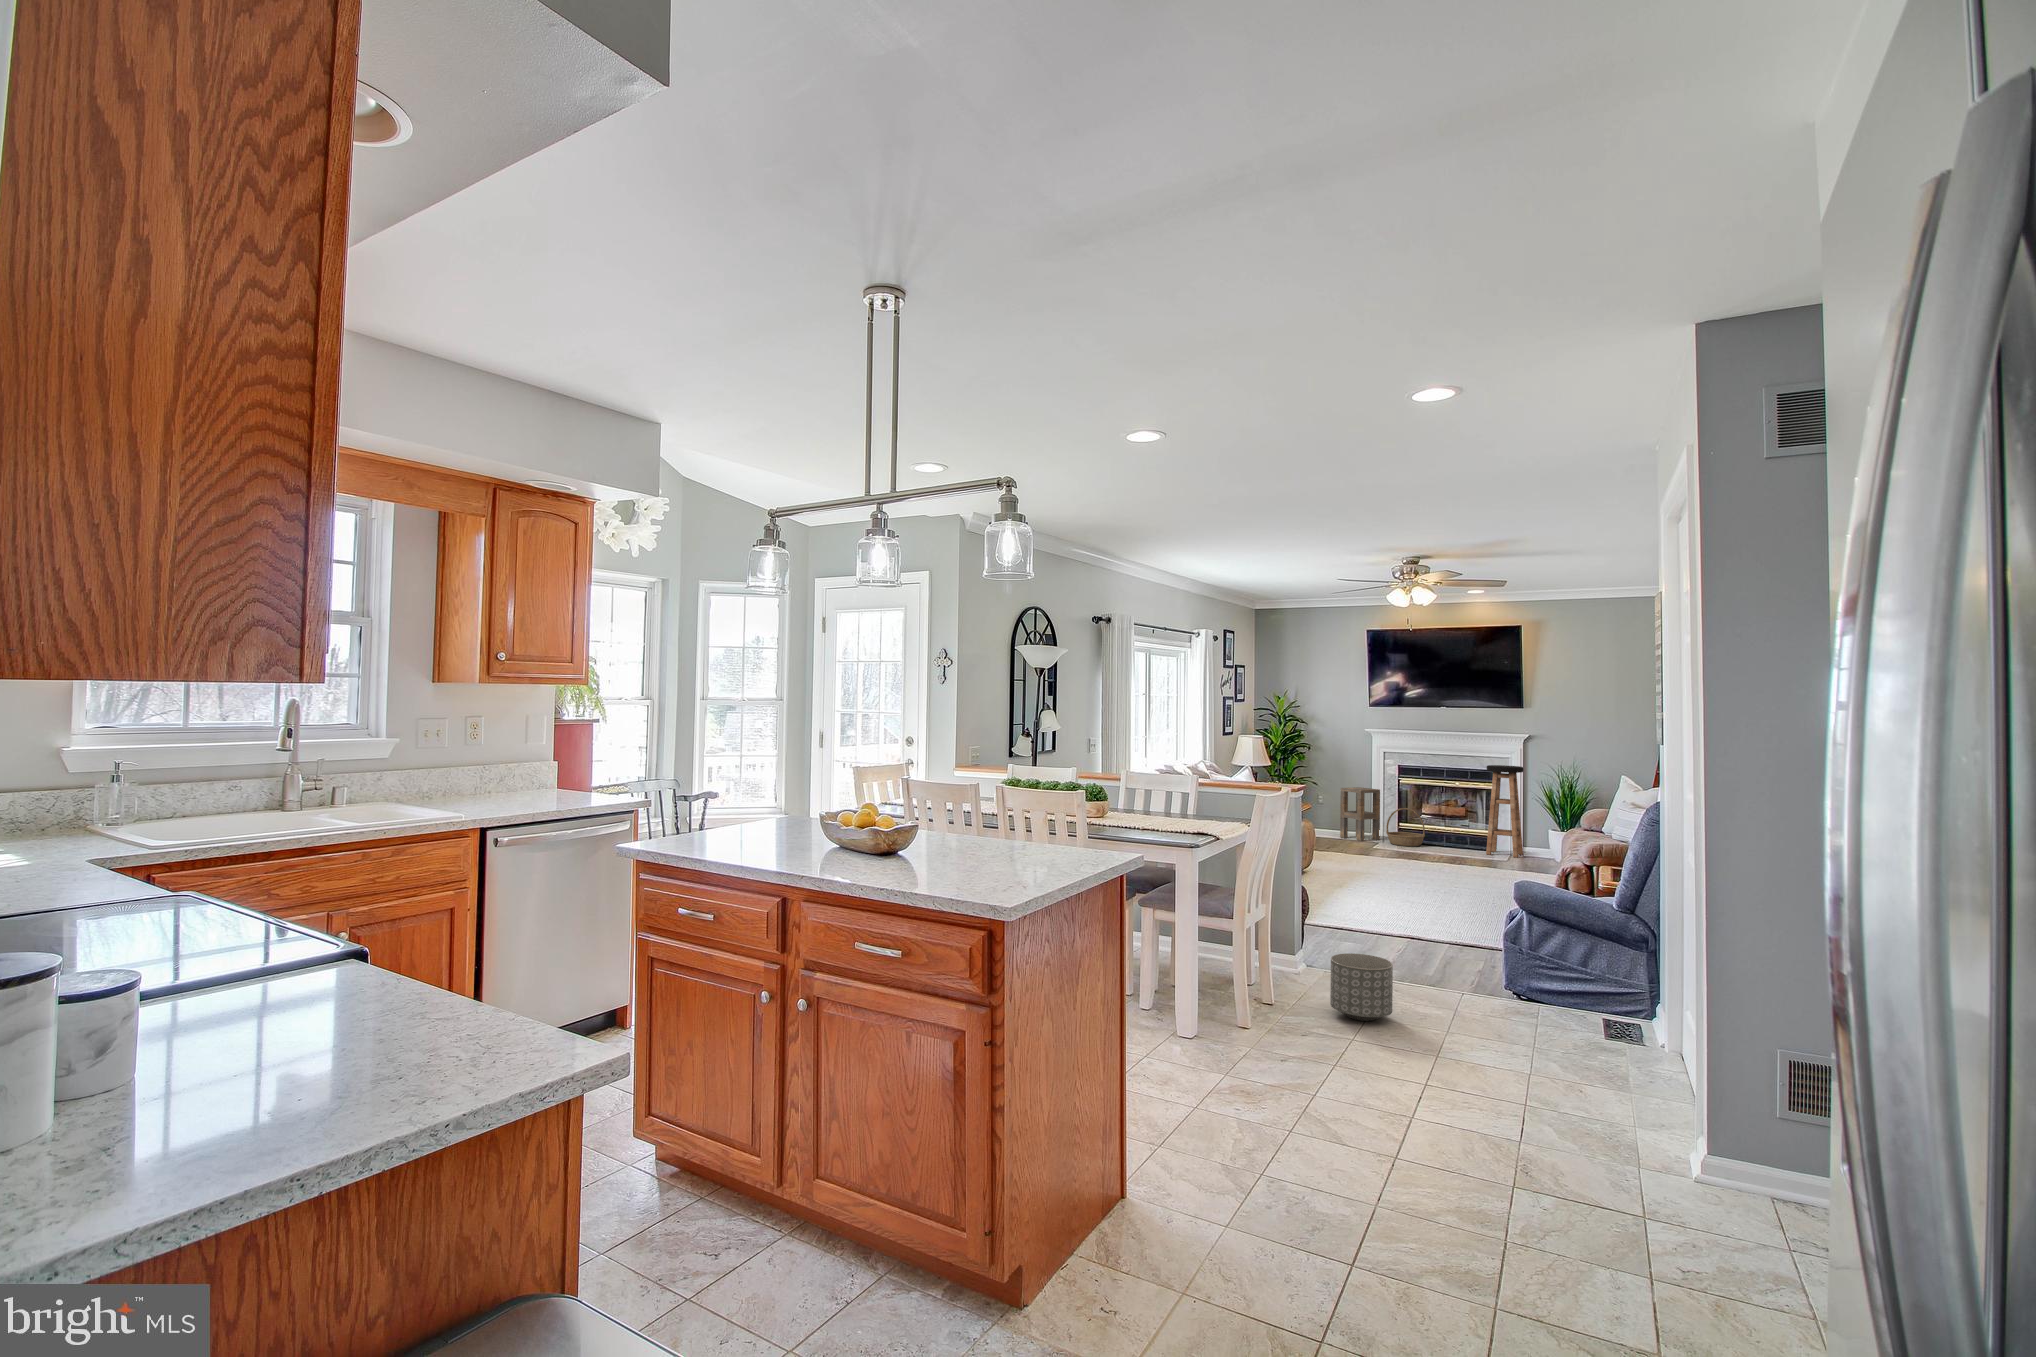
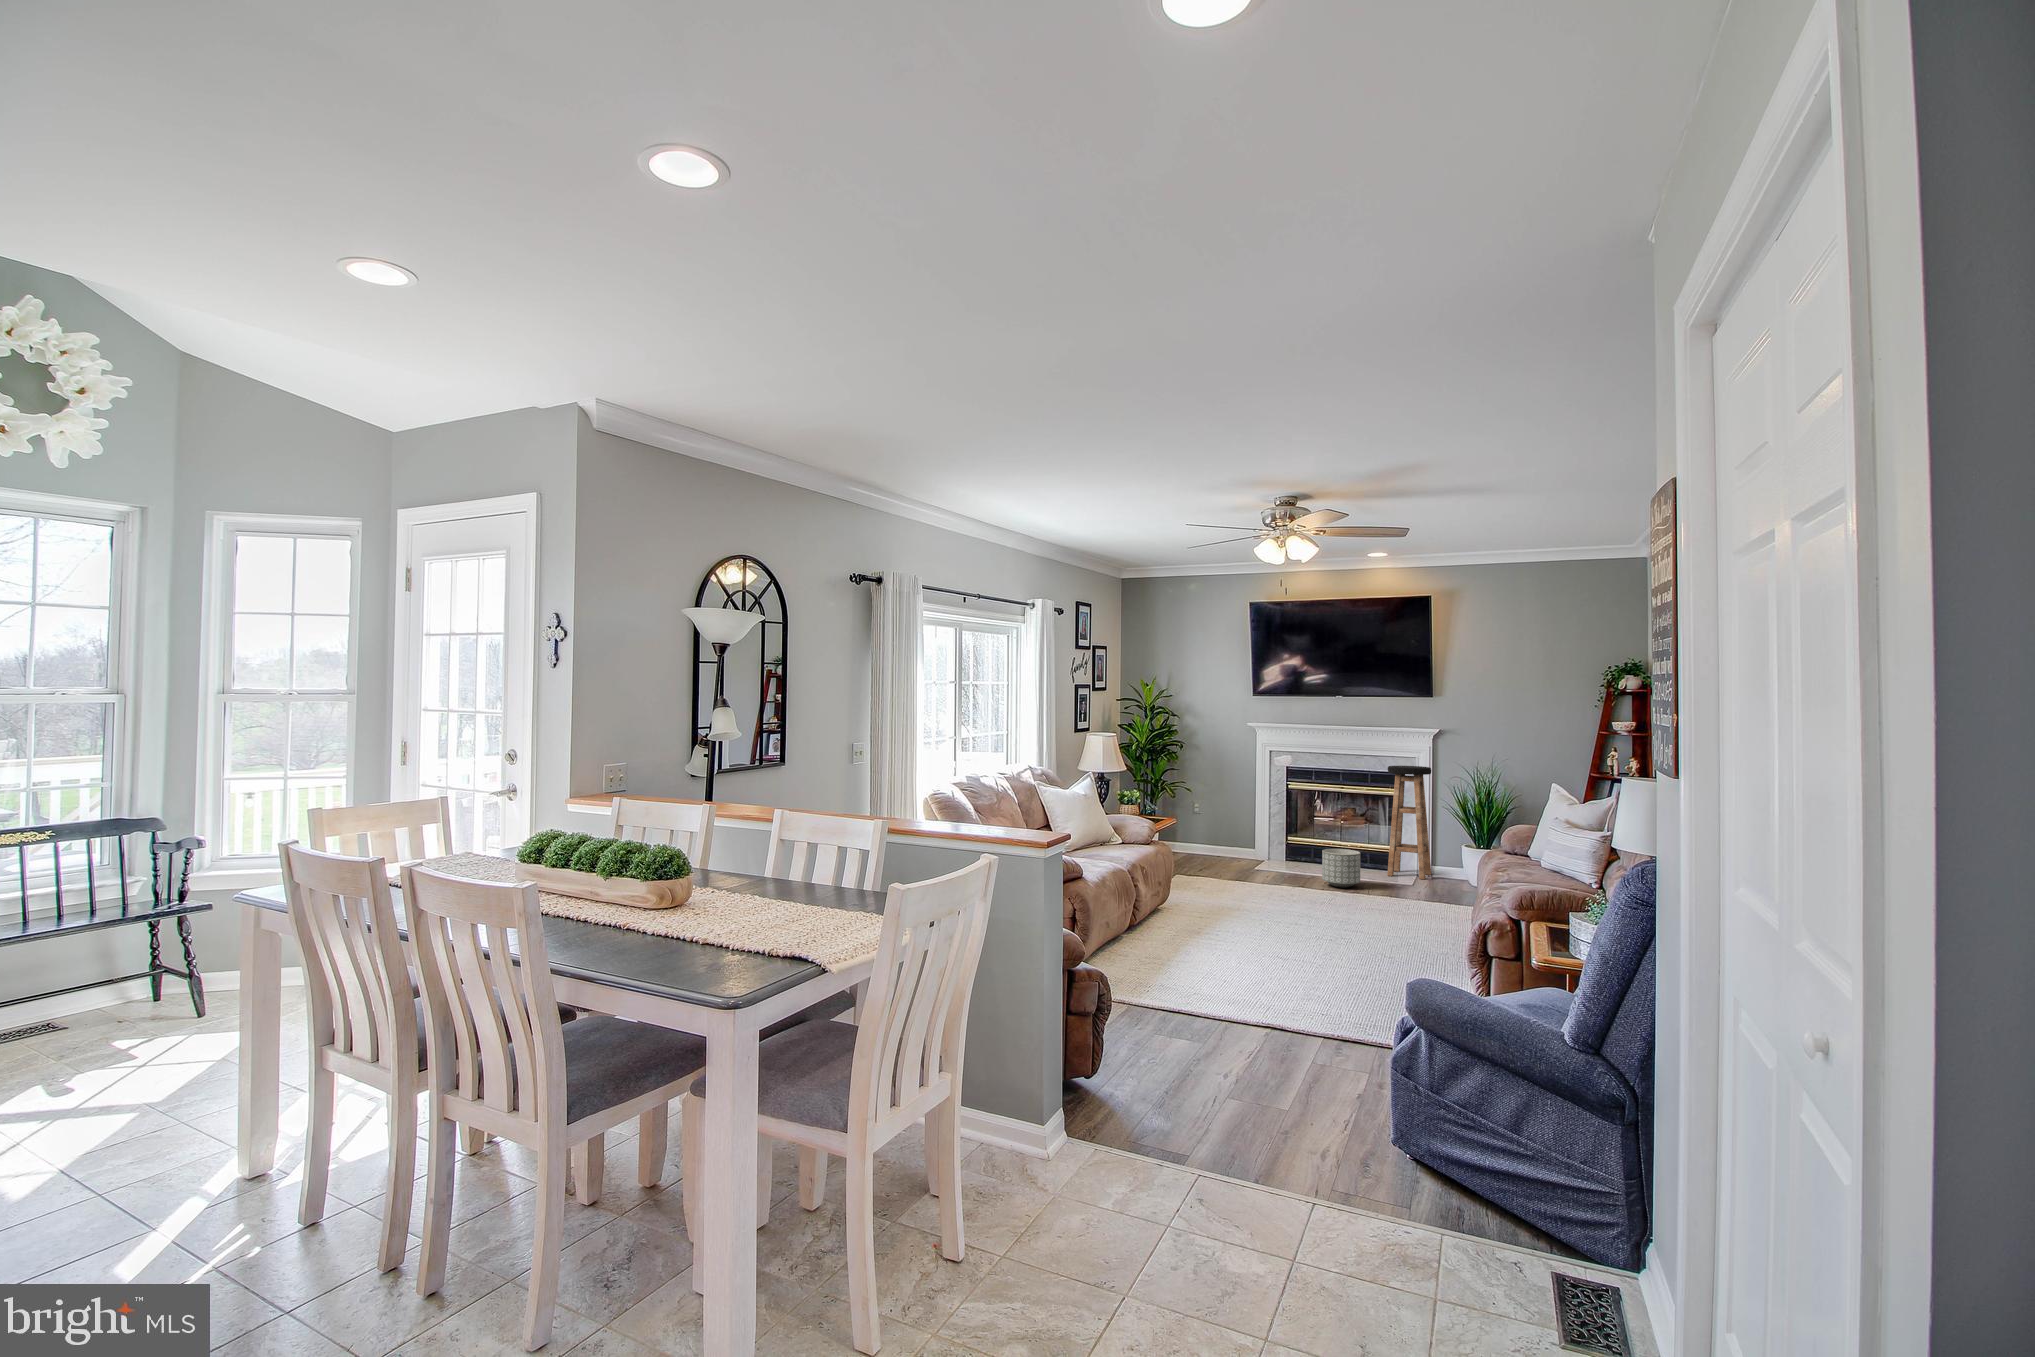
side table: present [1340,787,1380,841] -> none [1218,793,1264,859]
basket: present [1386,808,1425,846] -> none [1271,819,1316,866]
planter: present [1330,953,1393,1021] -> present [1322,849,1360,888]

